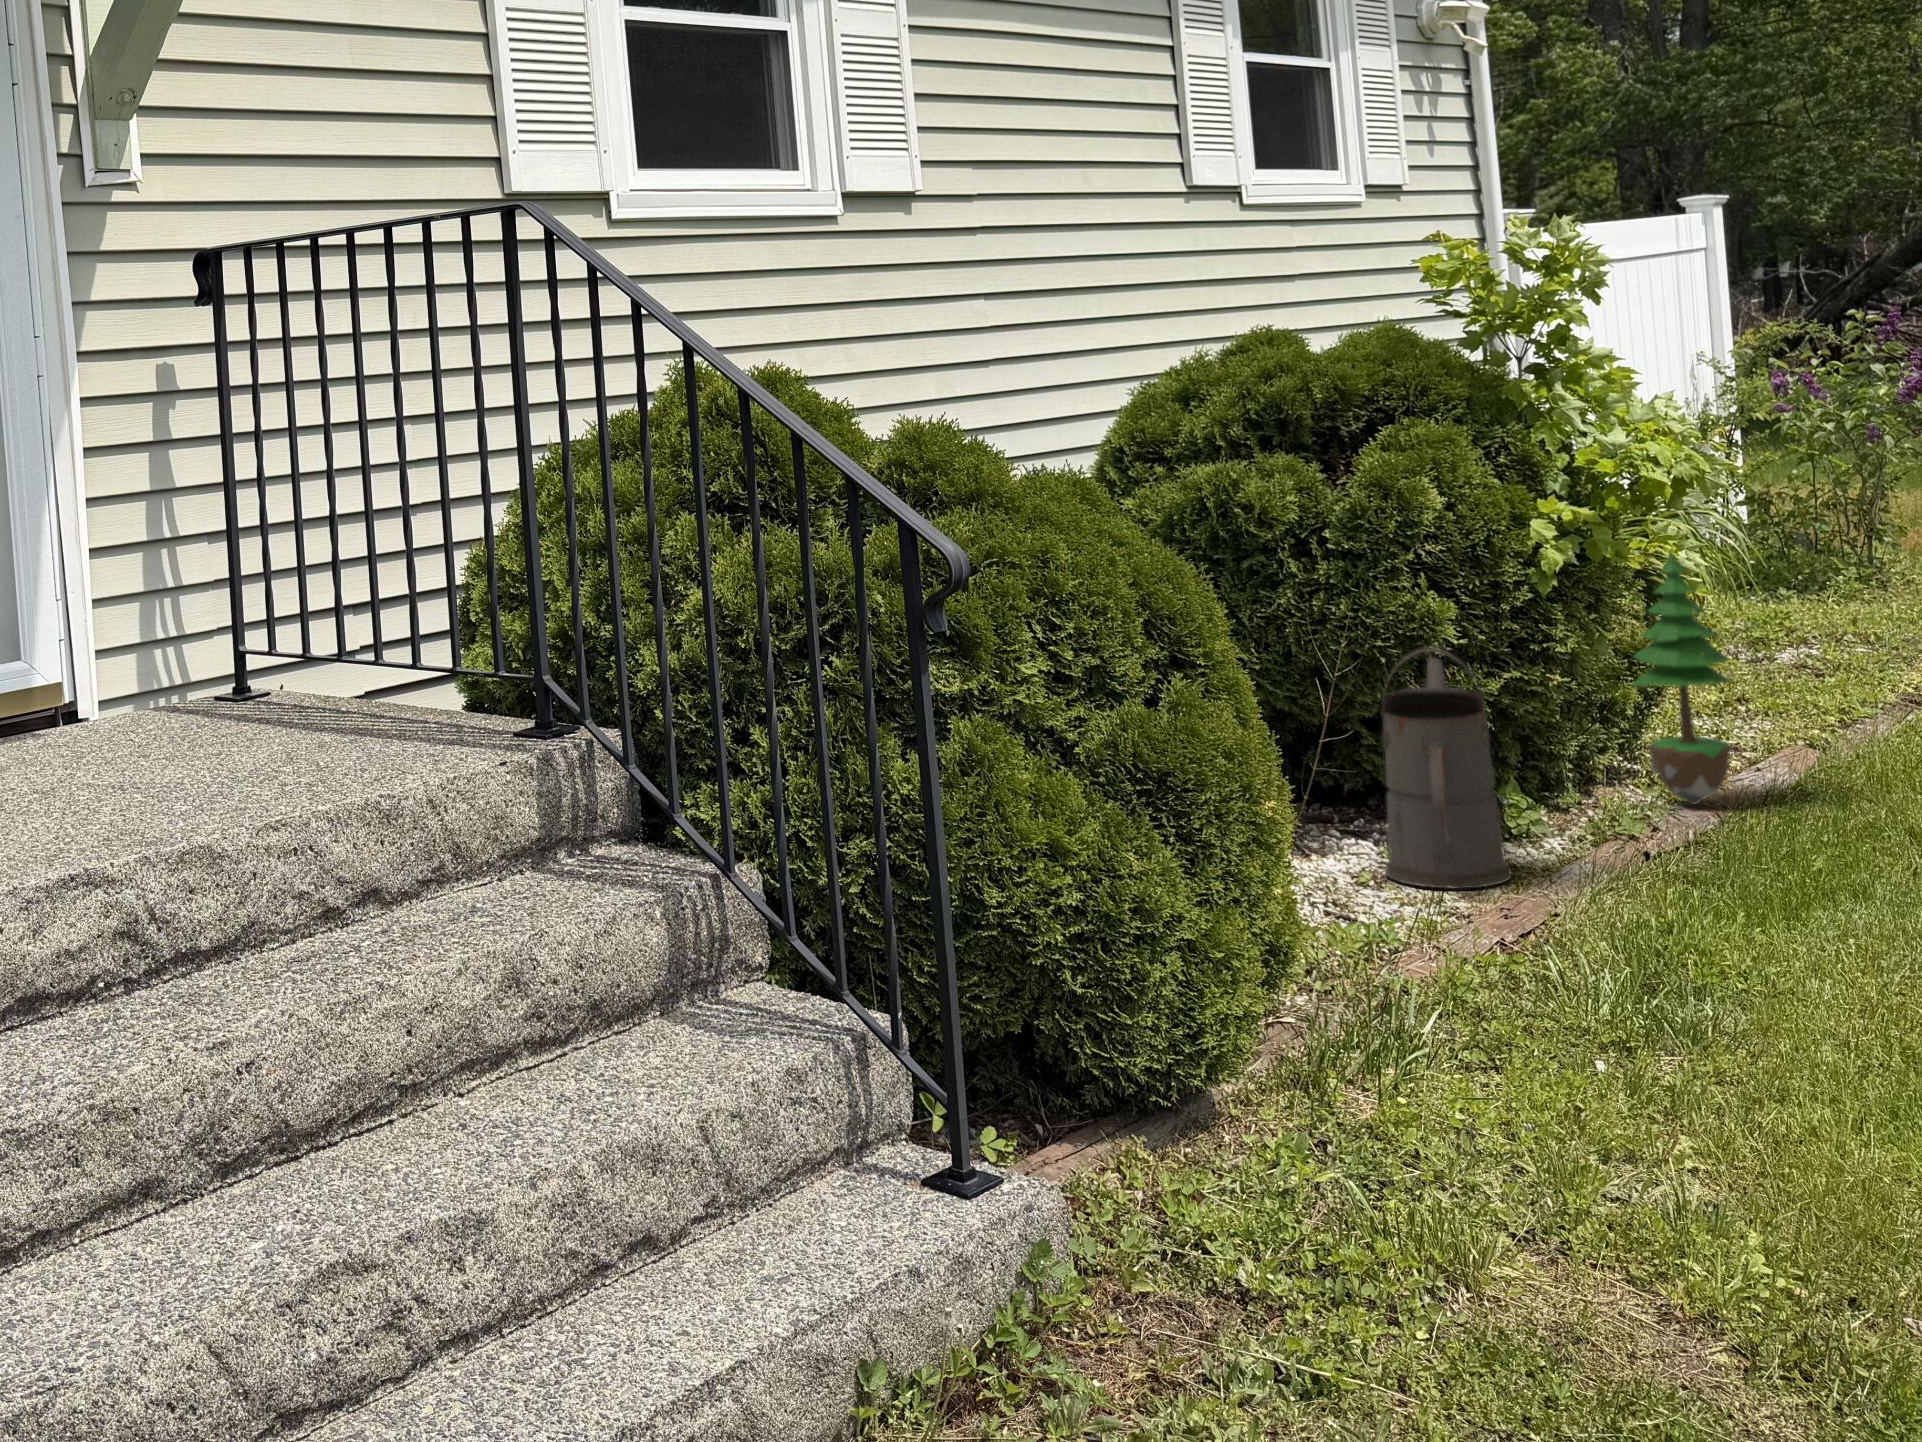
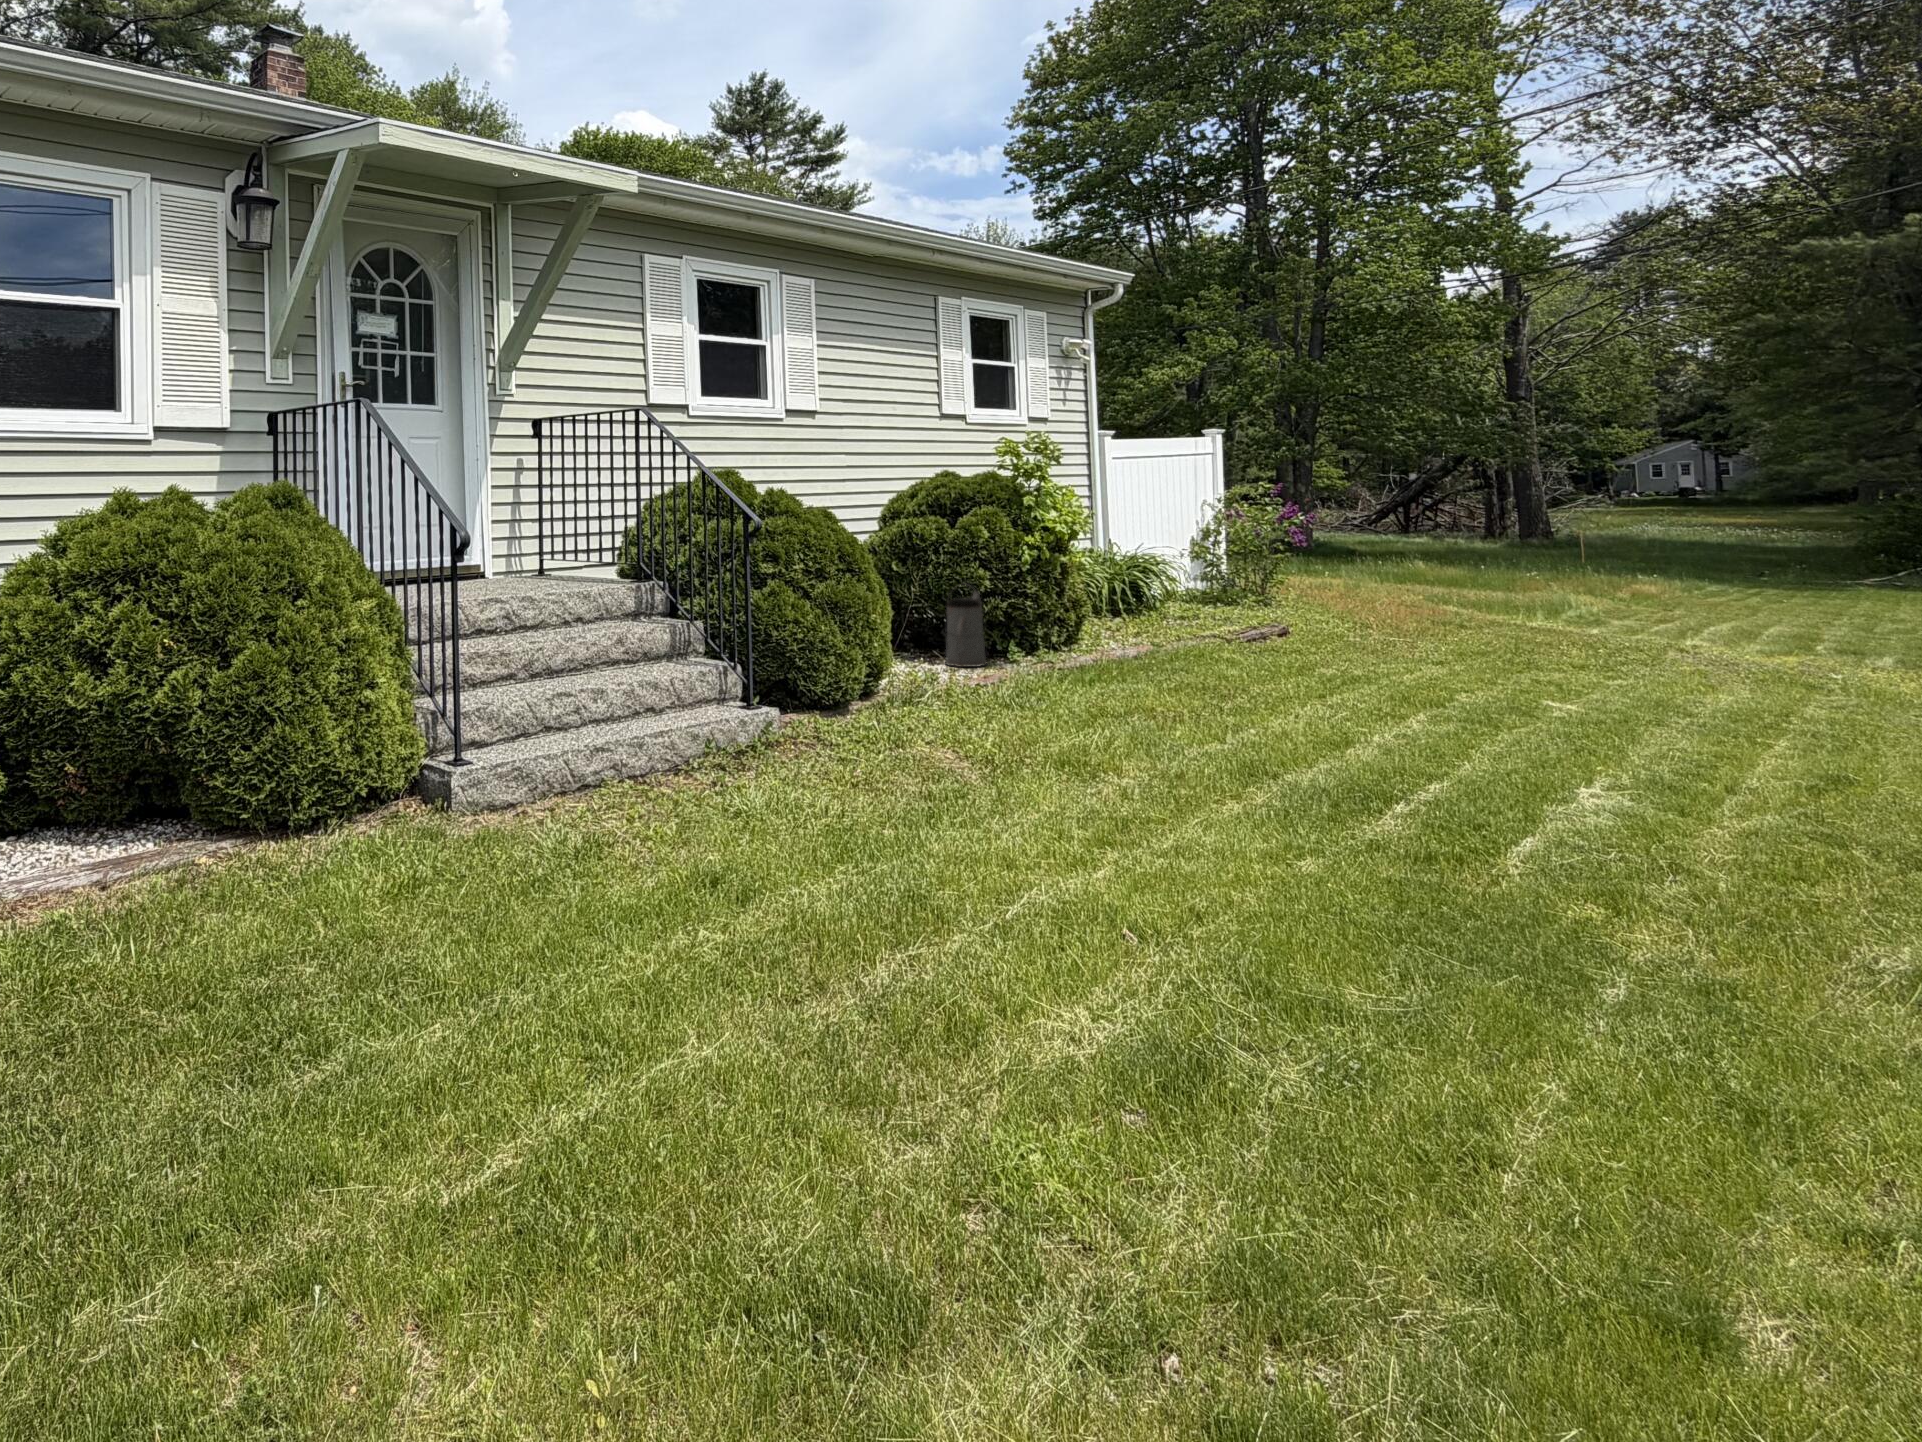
potted tree: present [1632,551,1732,805] -> none [1049,556,1085,650]

